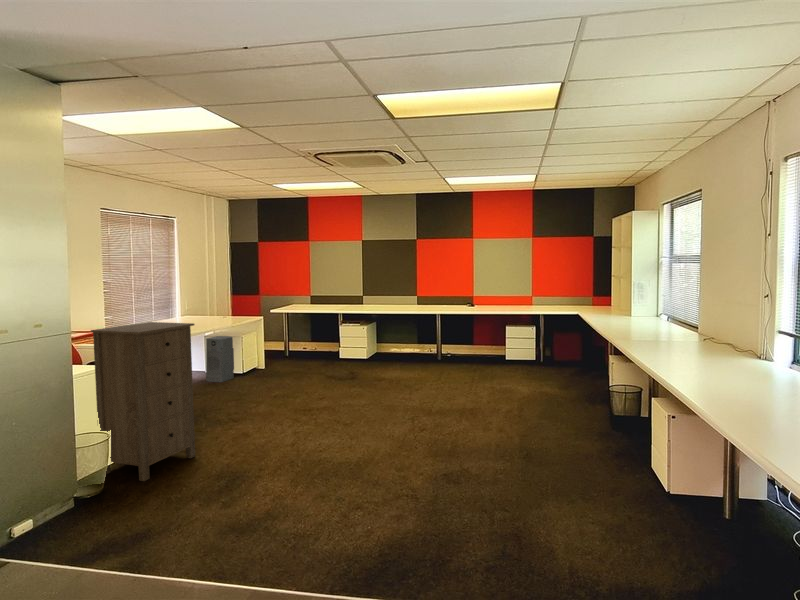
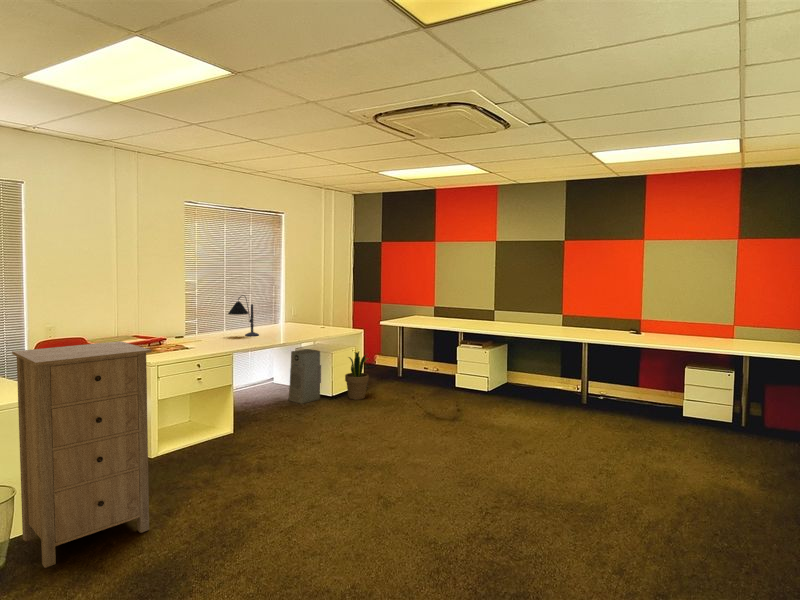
desk lamp: none [158,290,182,326] -> present [228,295,259,336]
potted plant: none [254,334,275,375] -> present [345,352,369,400]

